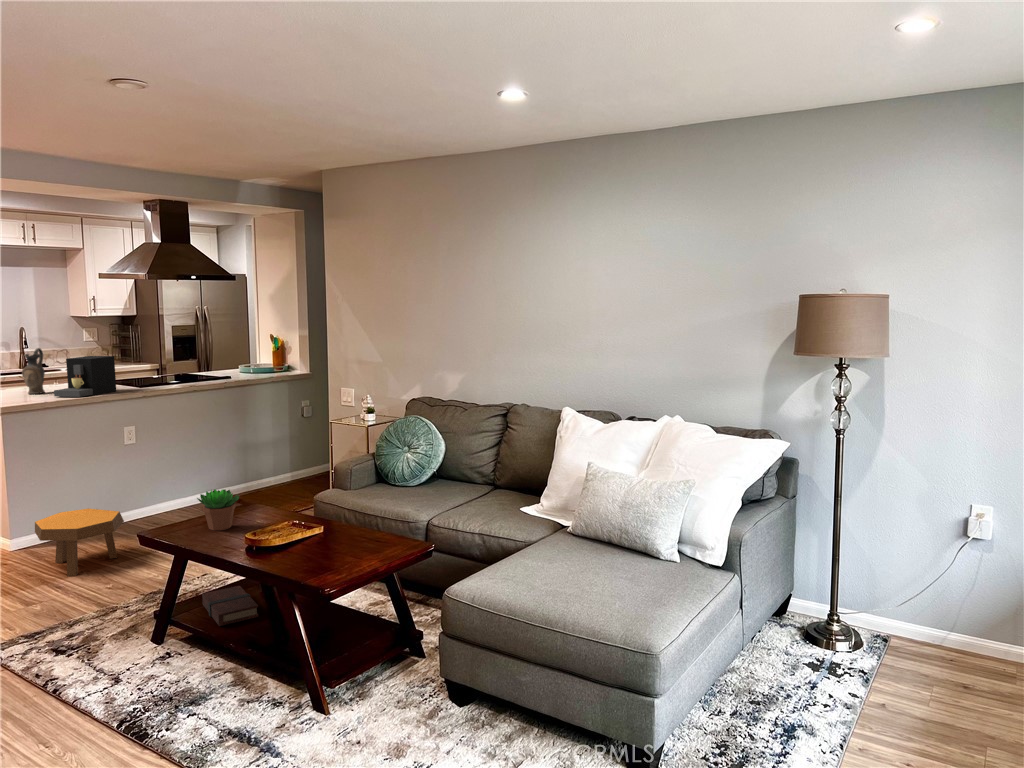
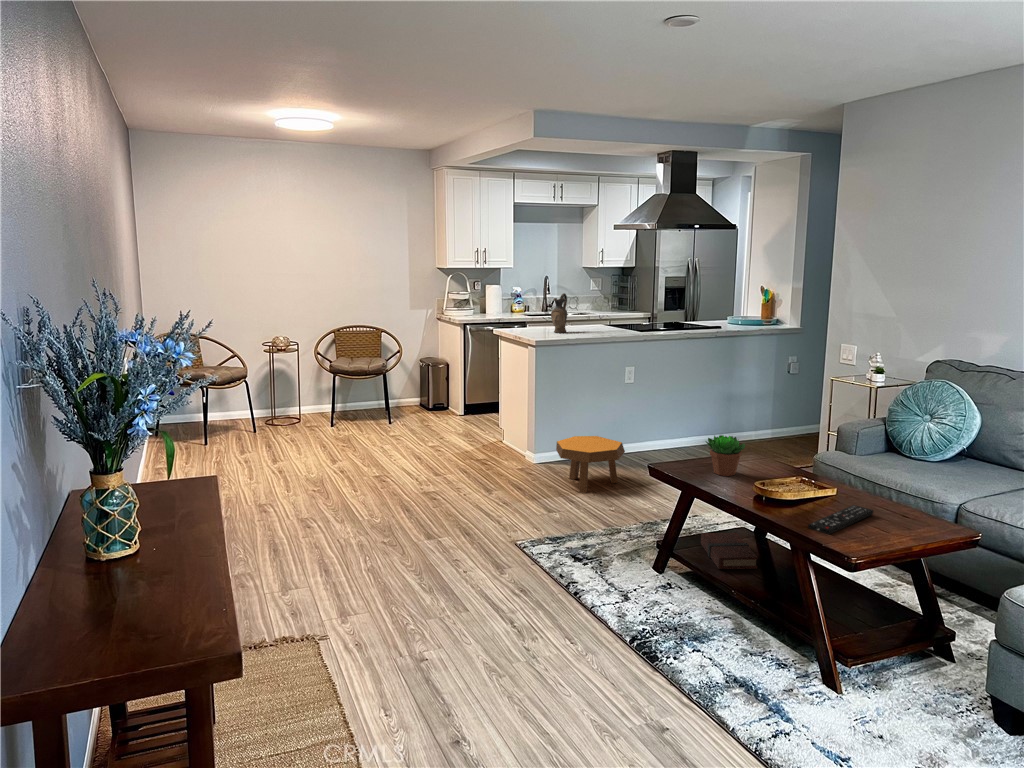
coffee maker: present [54,356,116,397] -> none [575,301,623,337]
remote control: none [291,538,352,570] -> present [808,505,873,534]

